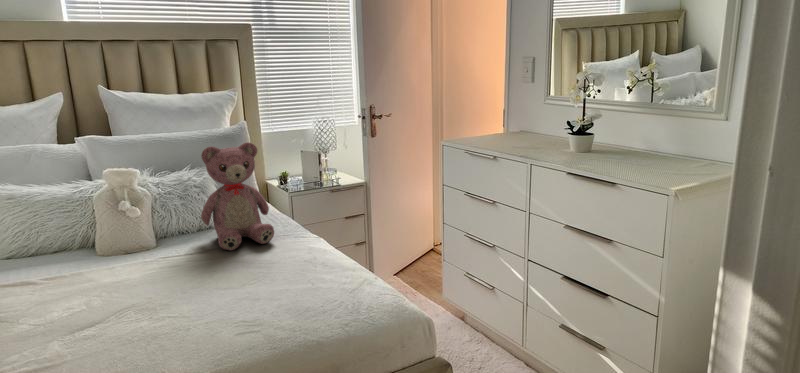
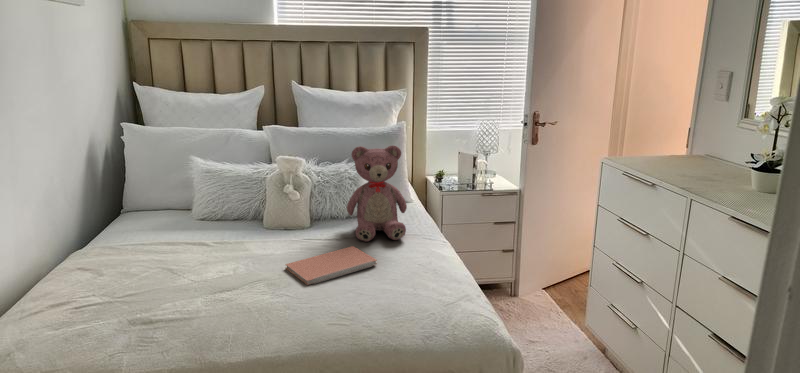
notebook: none [146,256,255,305] -> present [285,246,377,285]

